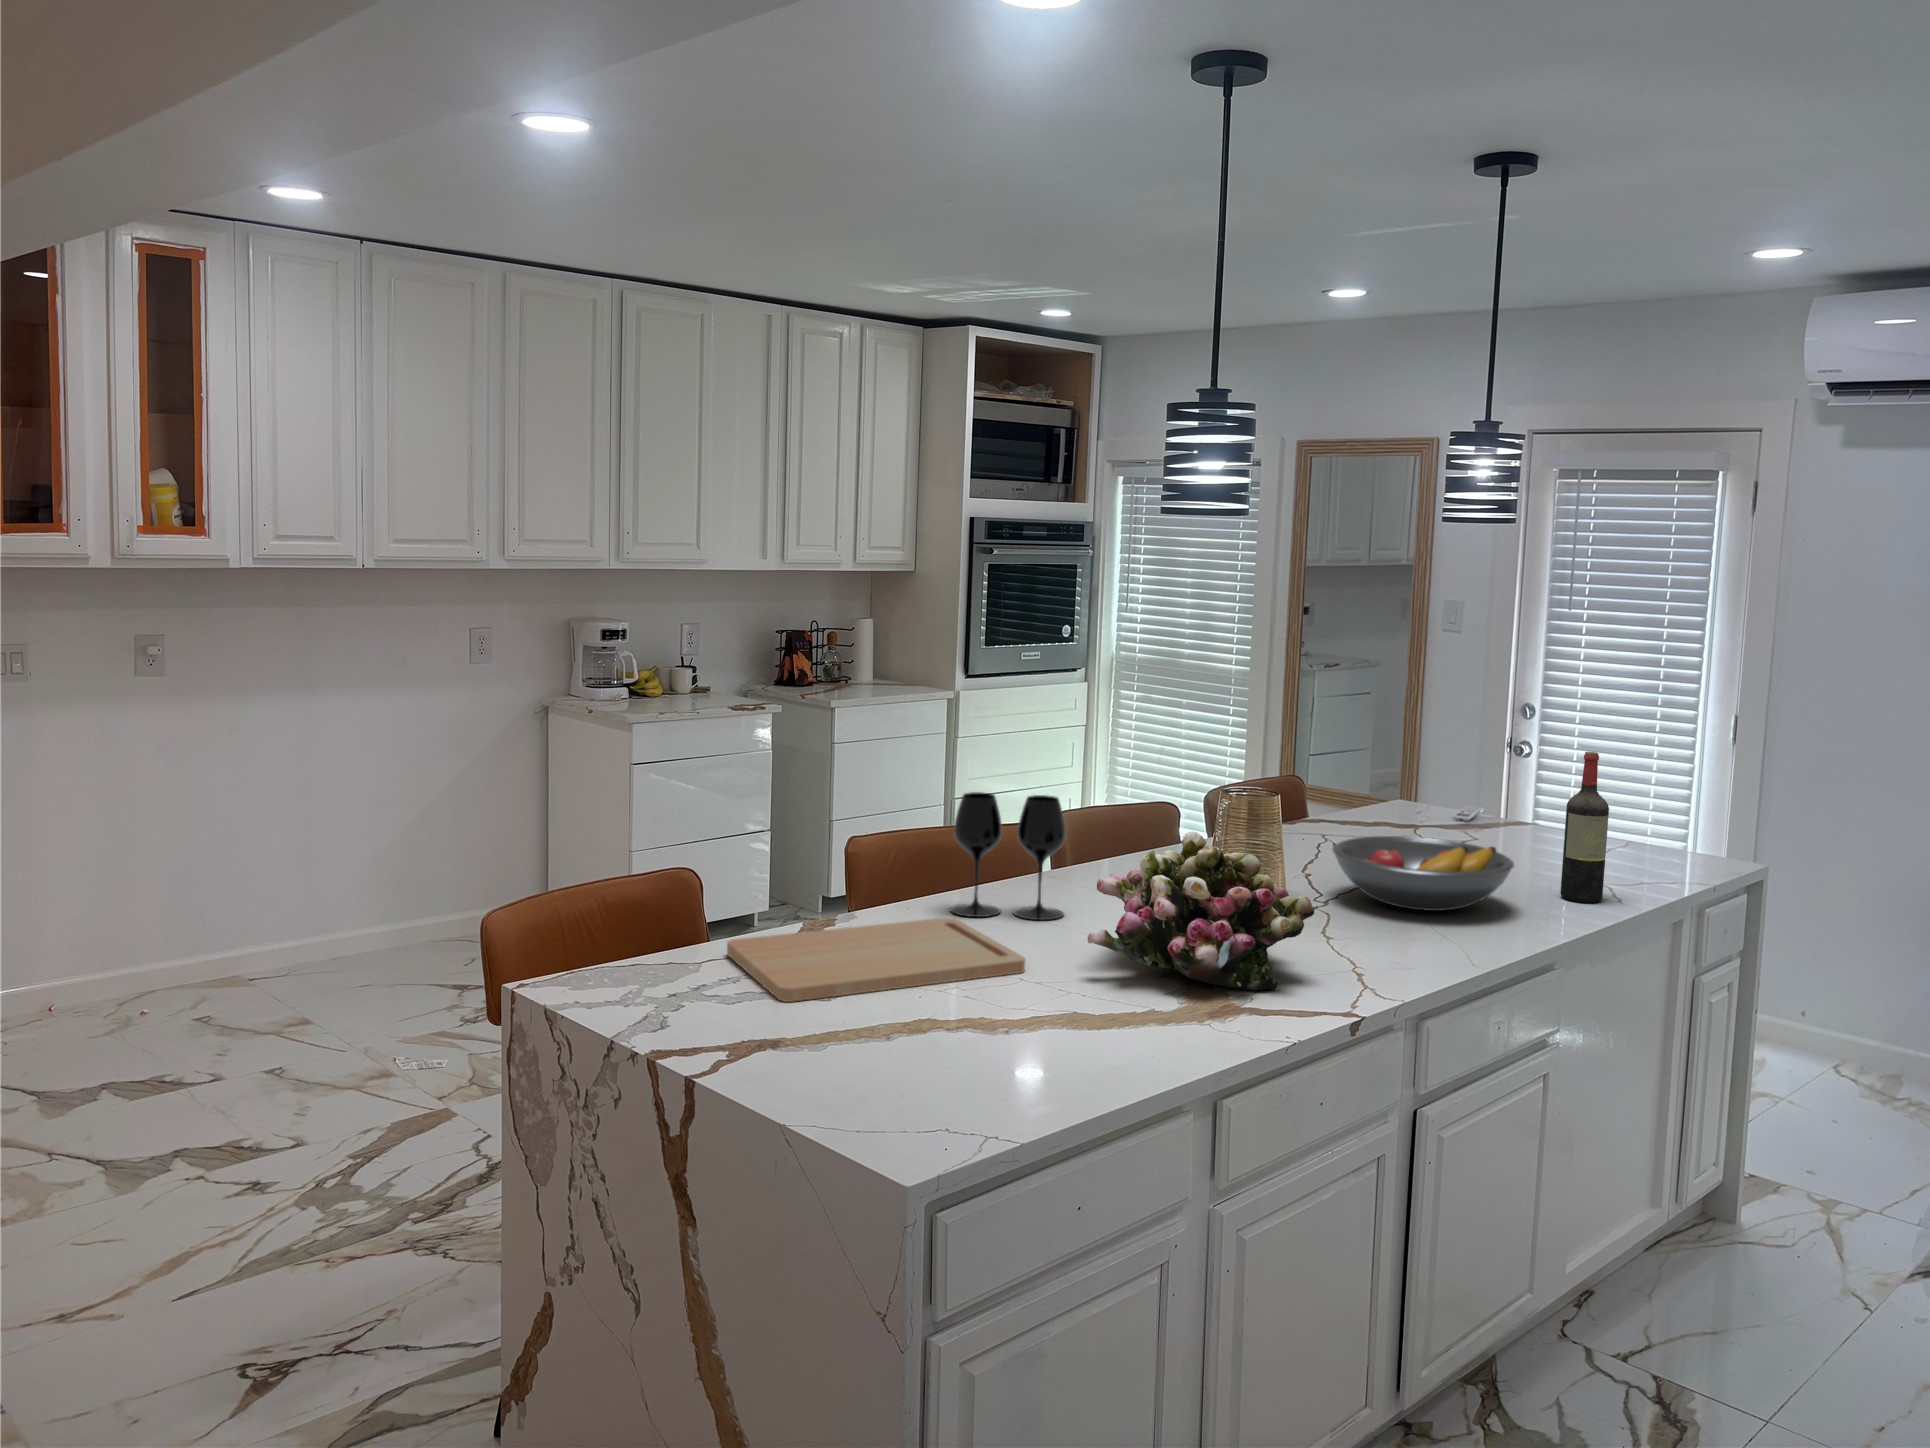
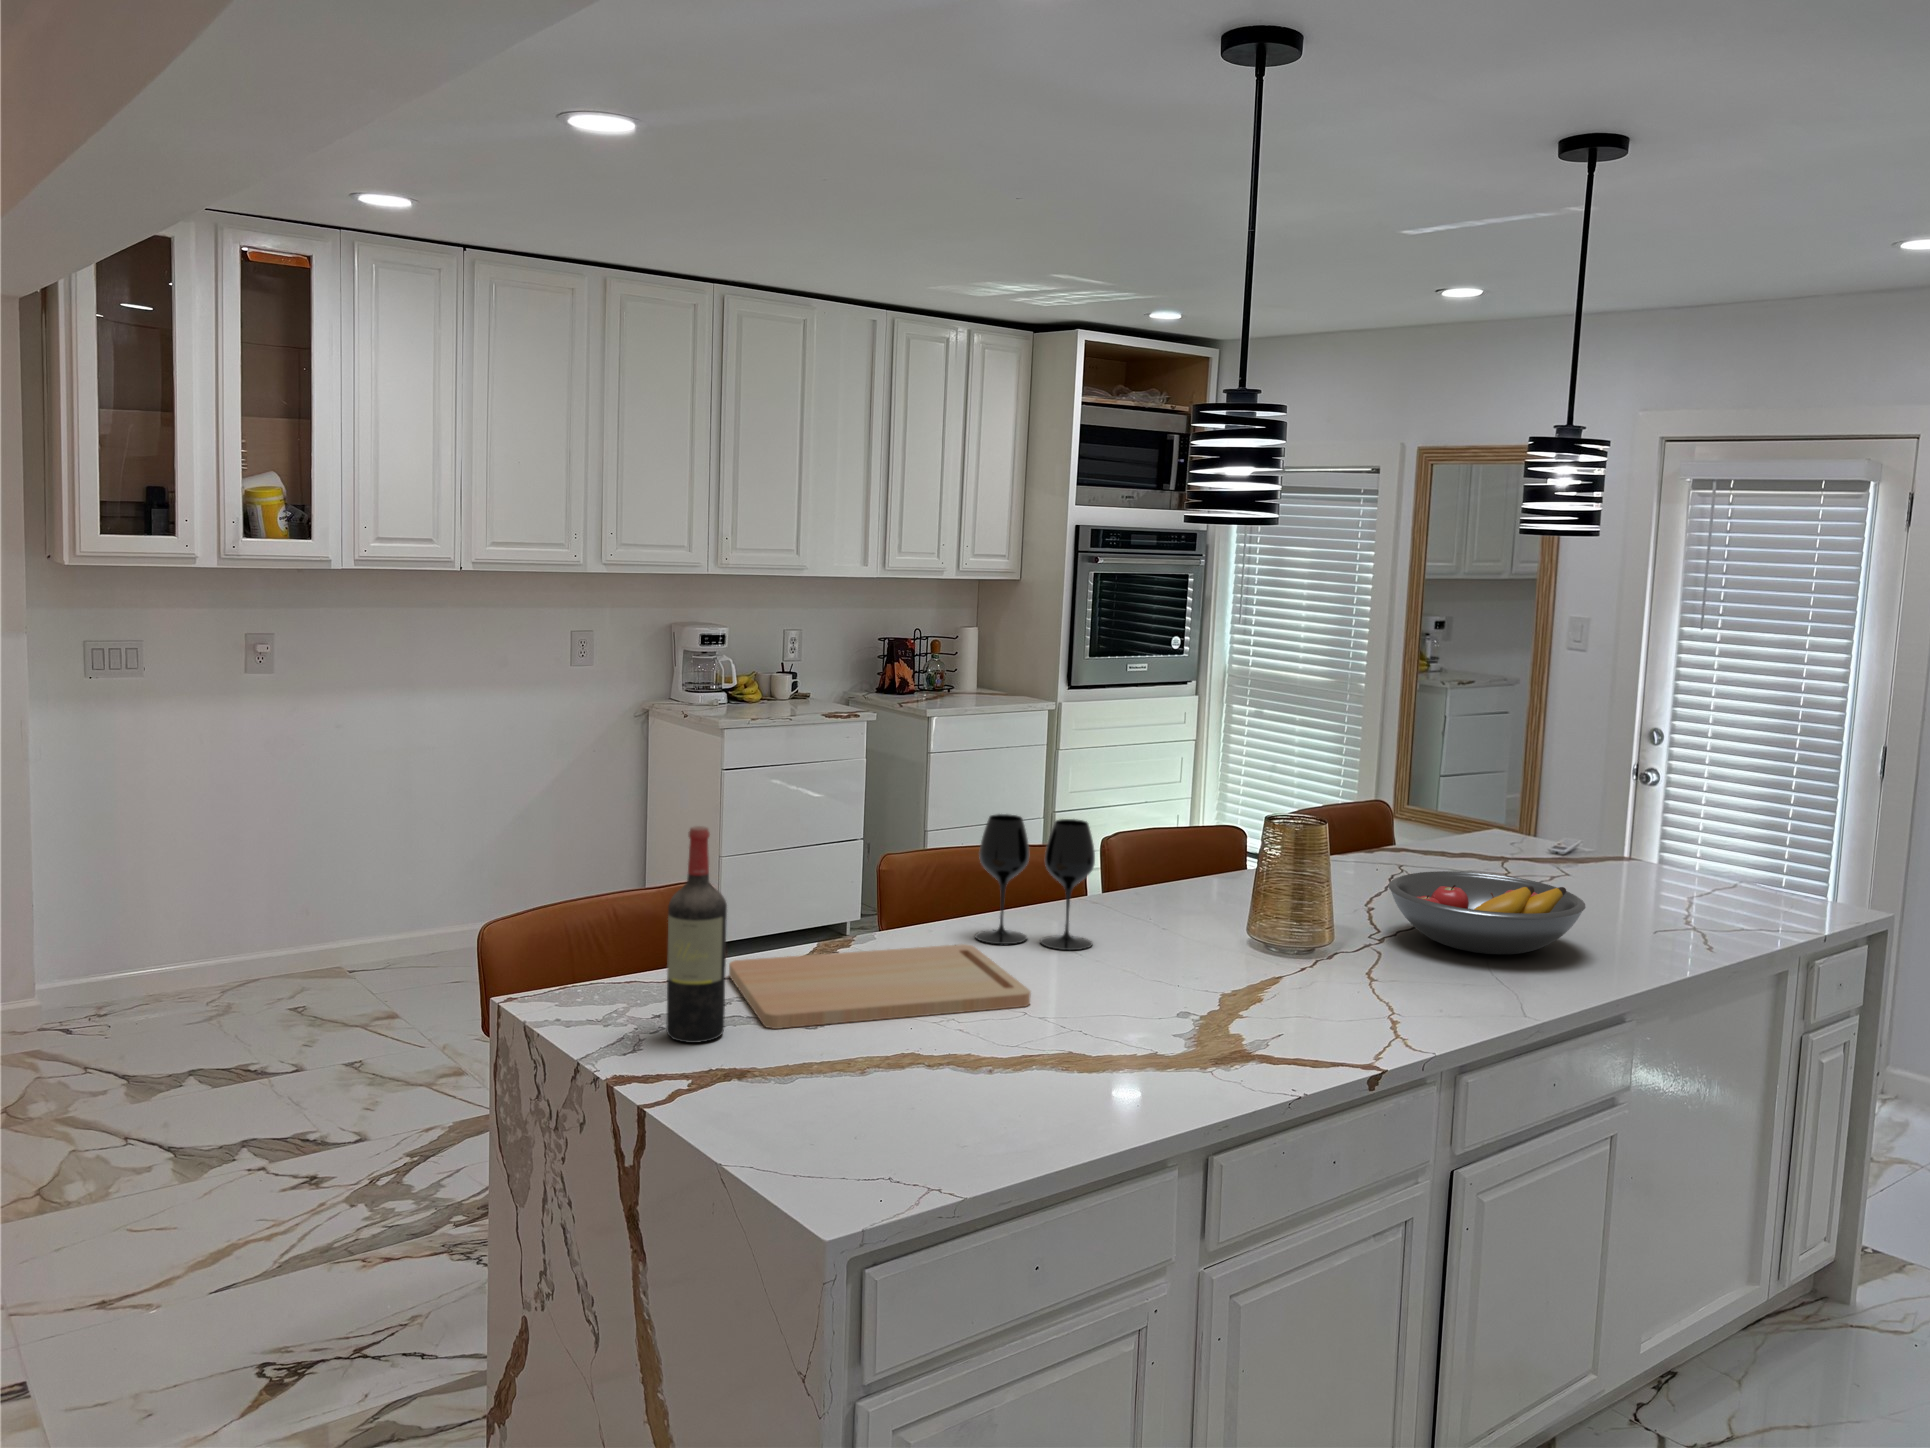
wine bottle: present [1560,752,1609,902] -> present [666,826,727,1043]
flower arrangement: present [1088,832,1314,990] -> none [1093,864,1337,1036]

